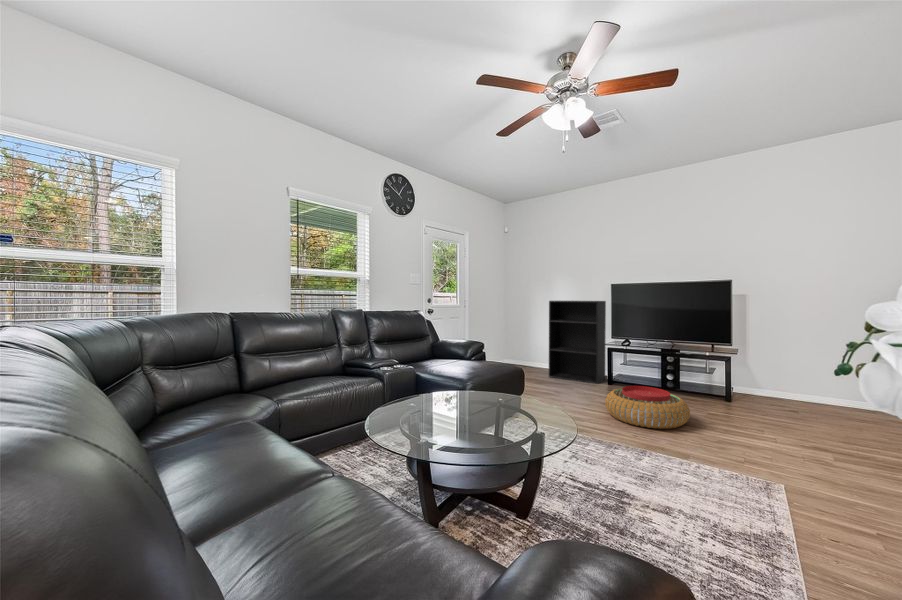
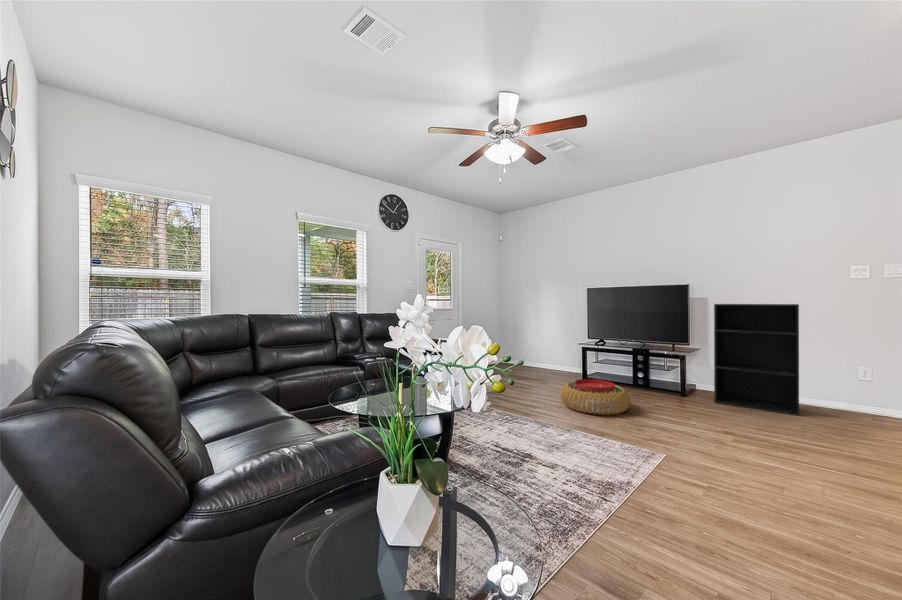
bookshelf: present [549,301,606,384] -> present [714,304,799,416]

